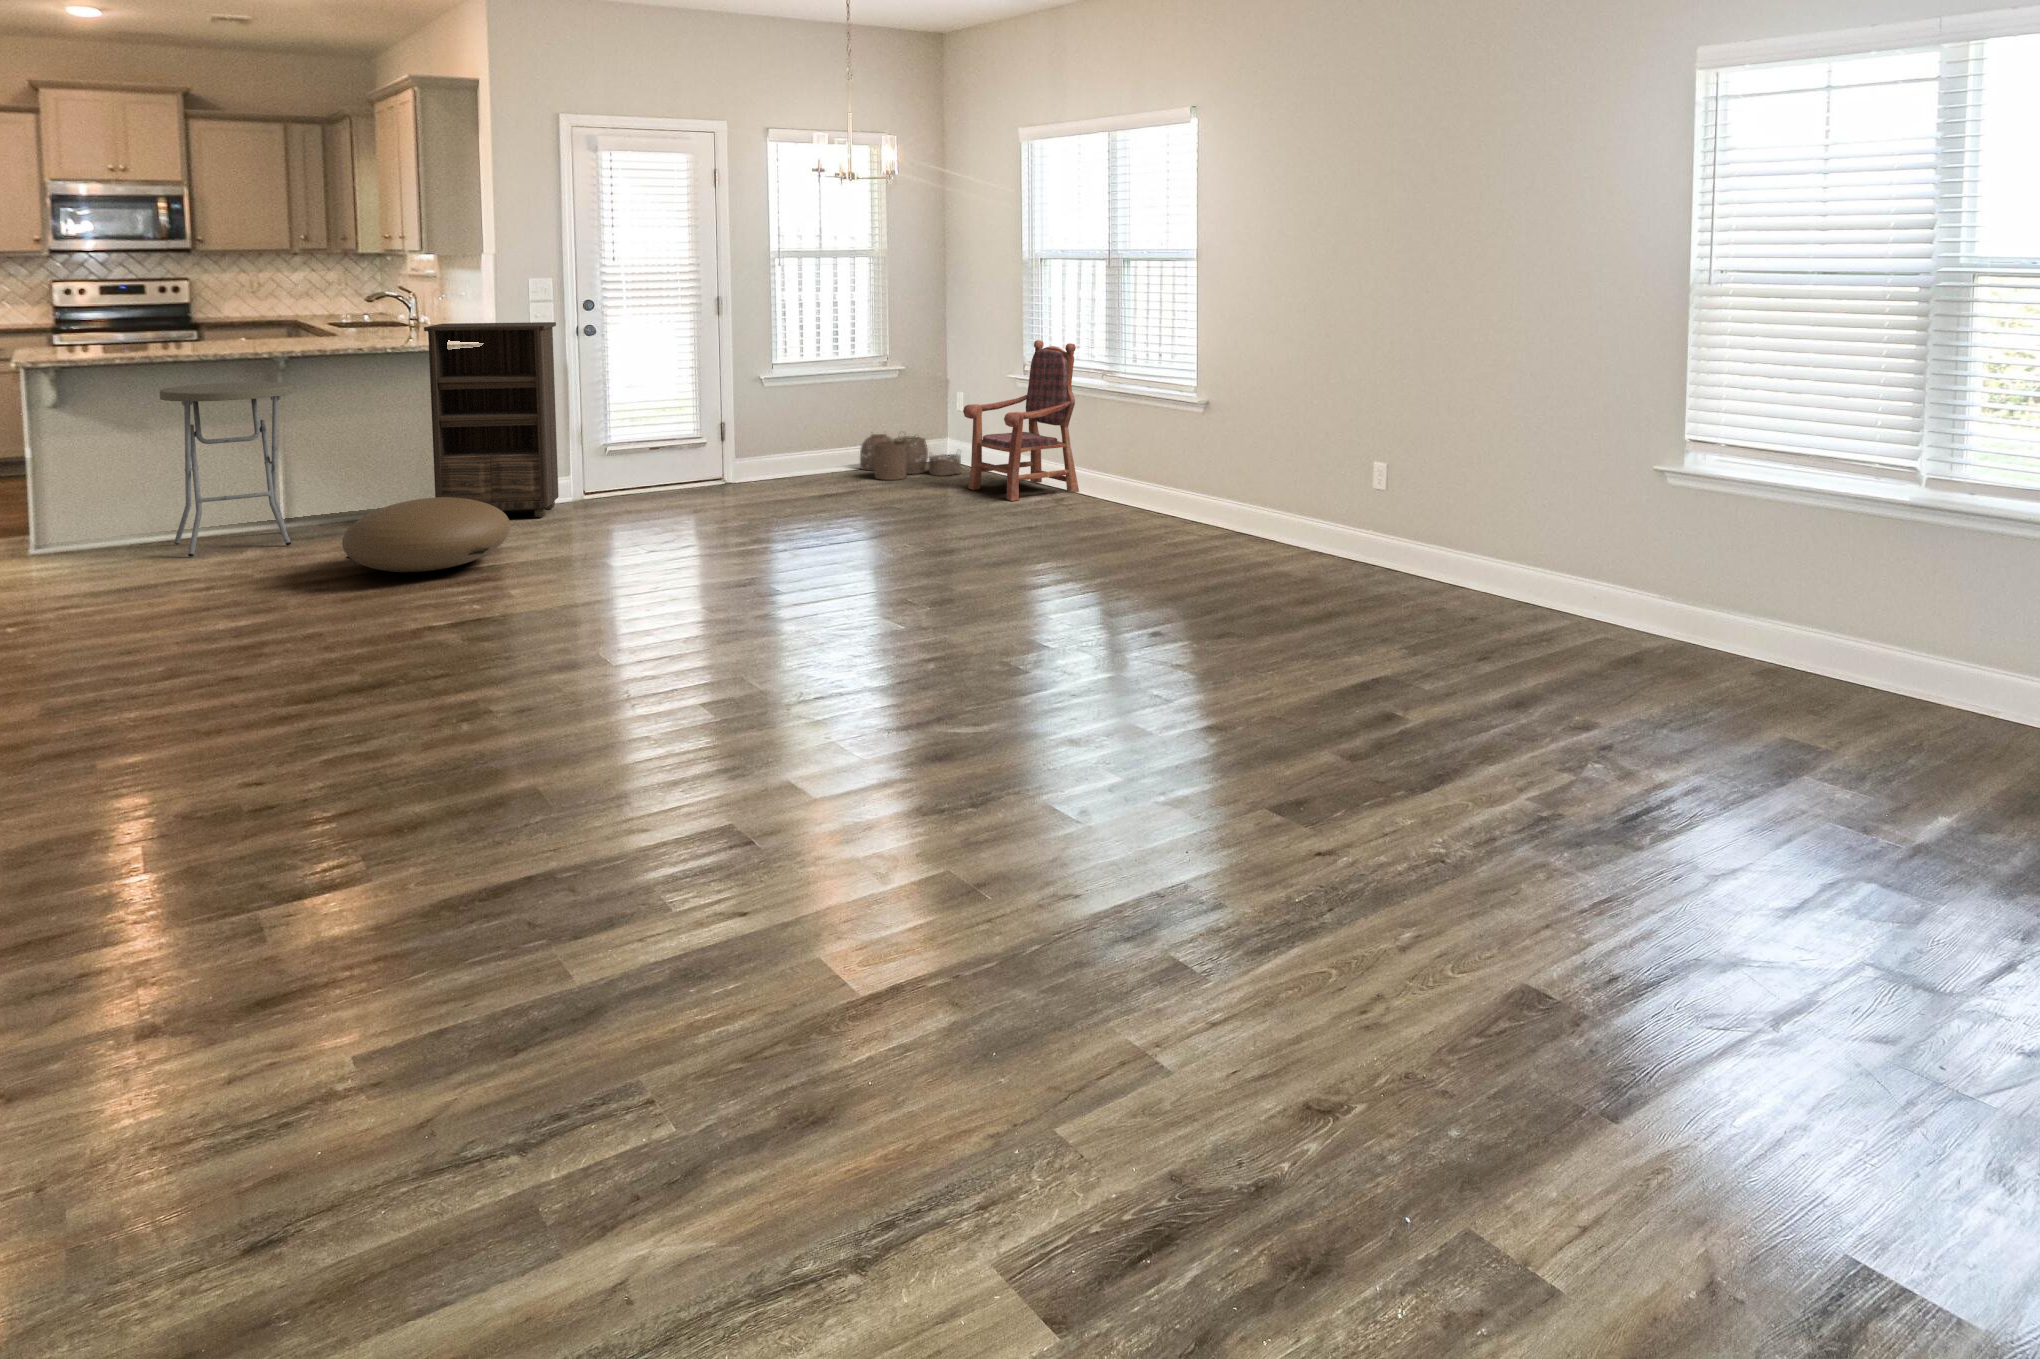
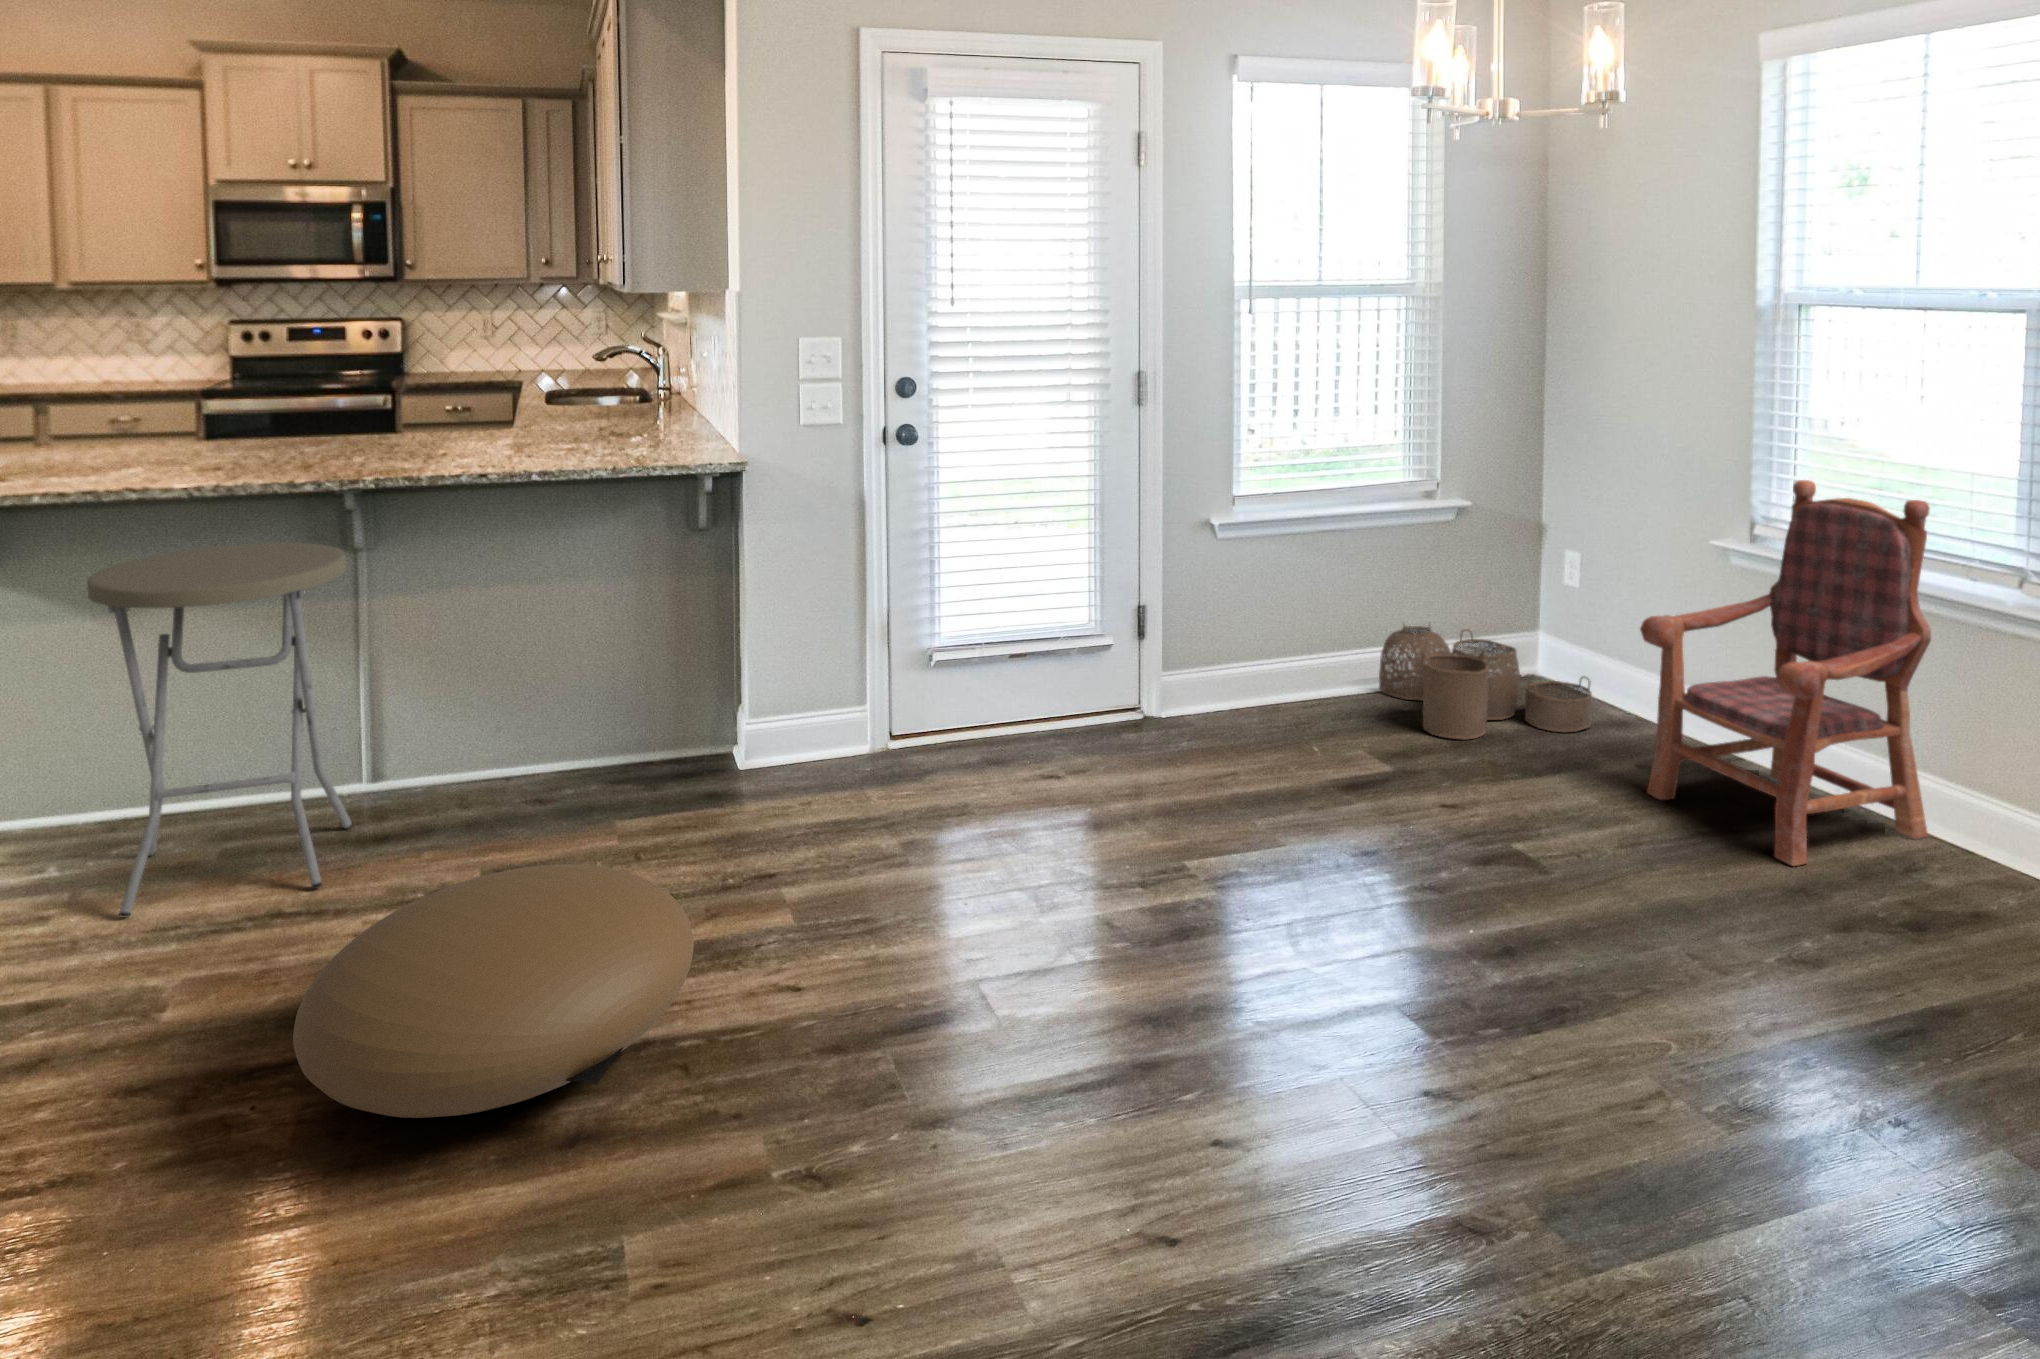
bookshelf: present [424,322,559,517] -> none [595,427,842,824]

